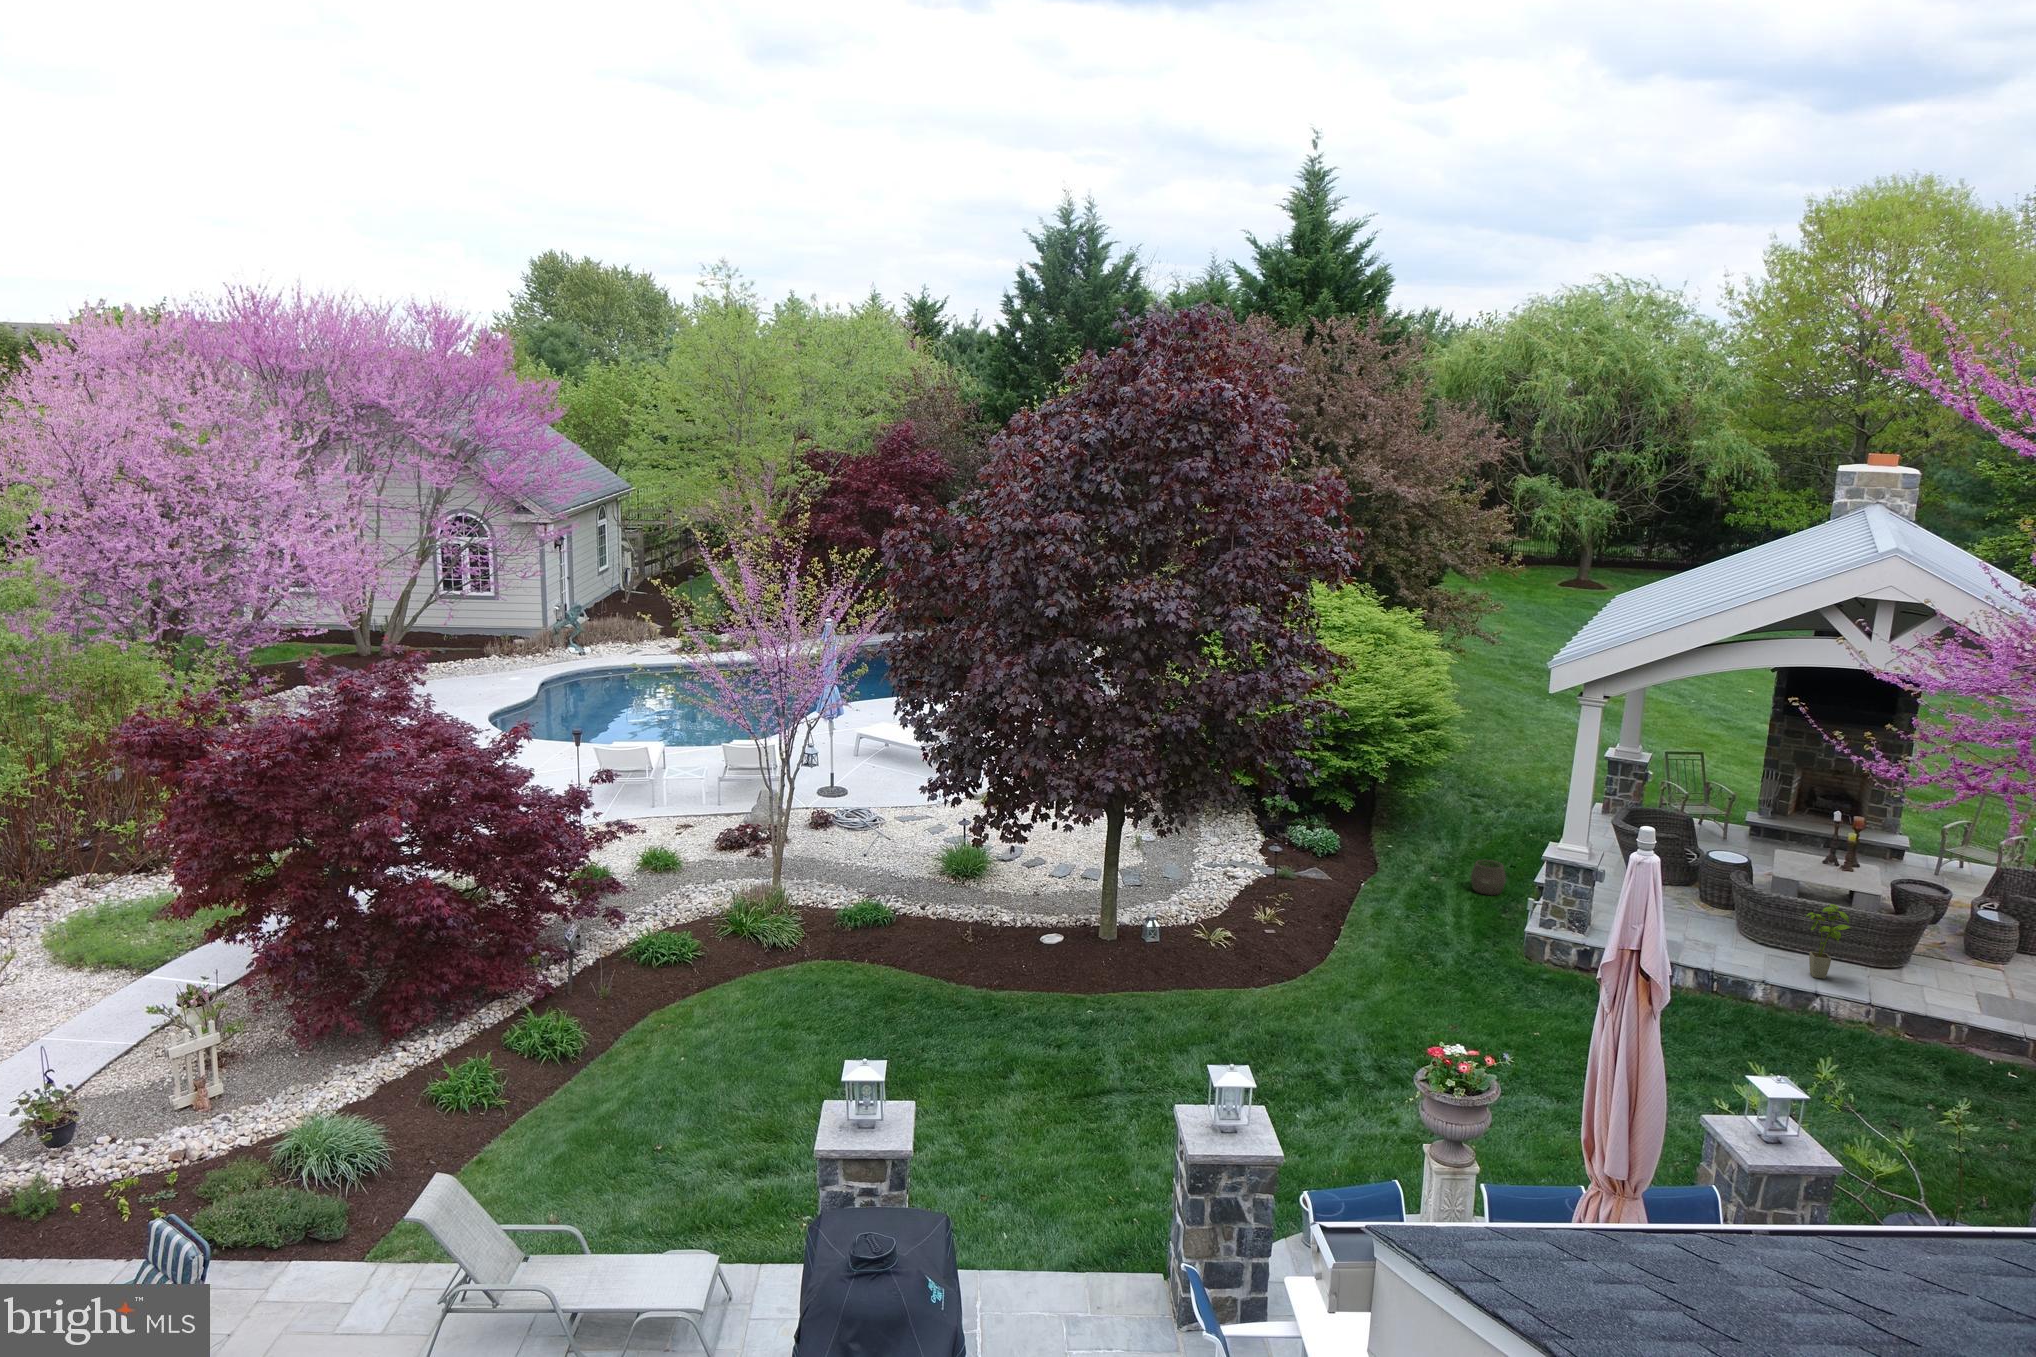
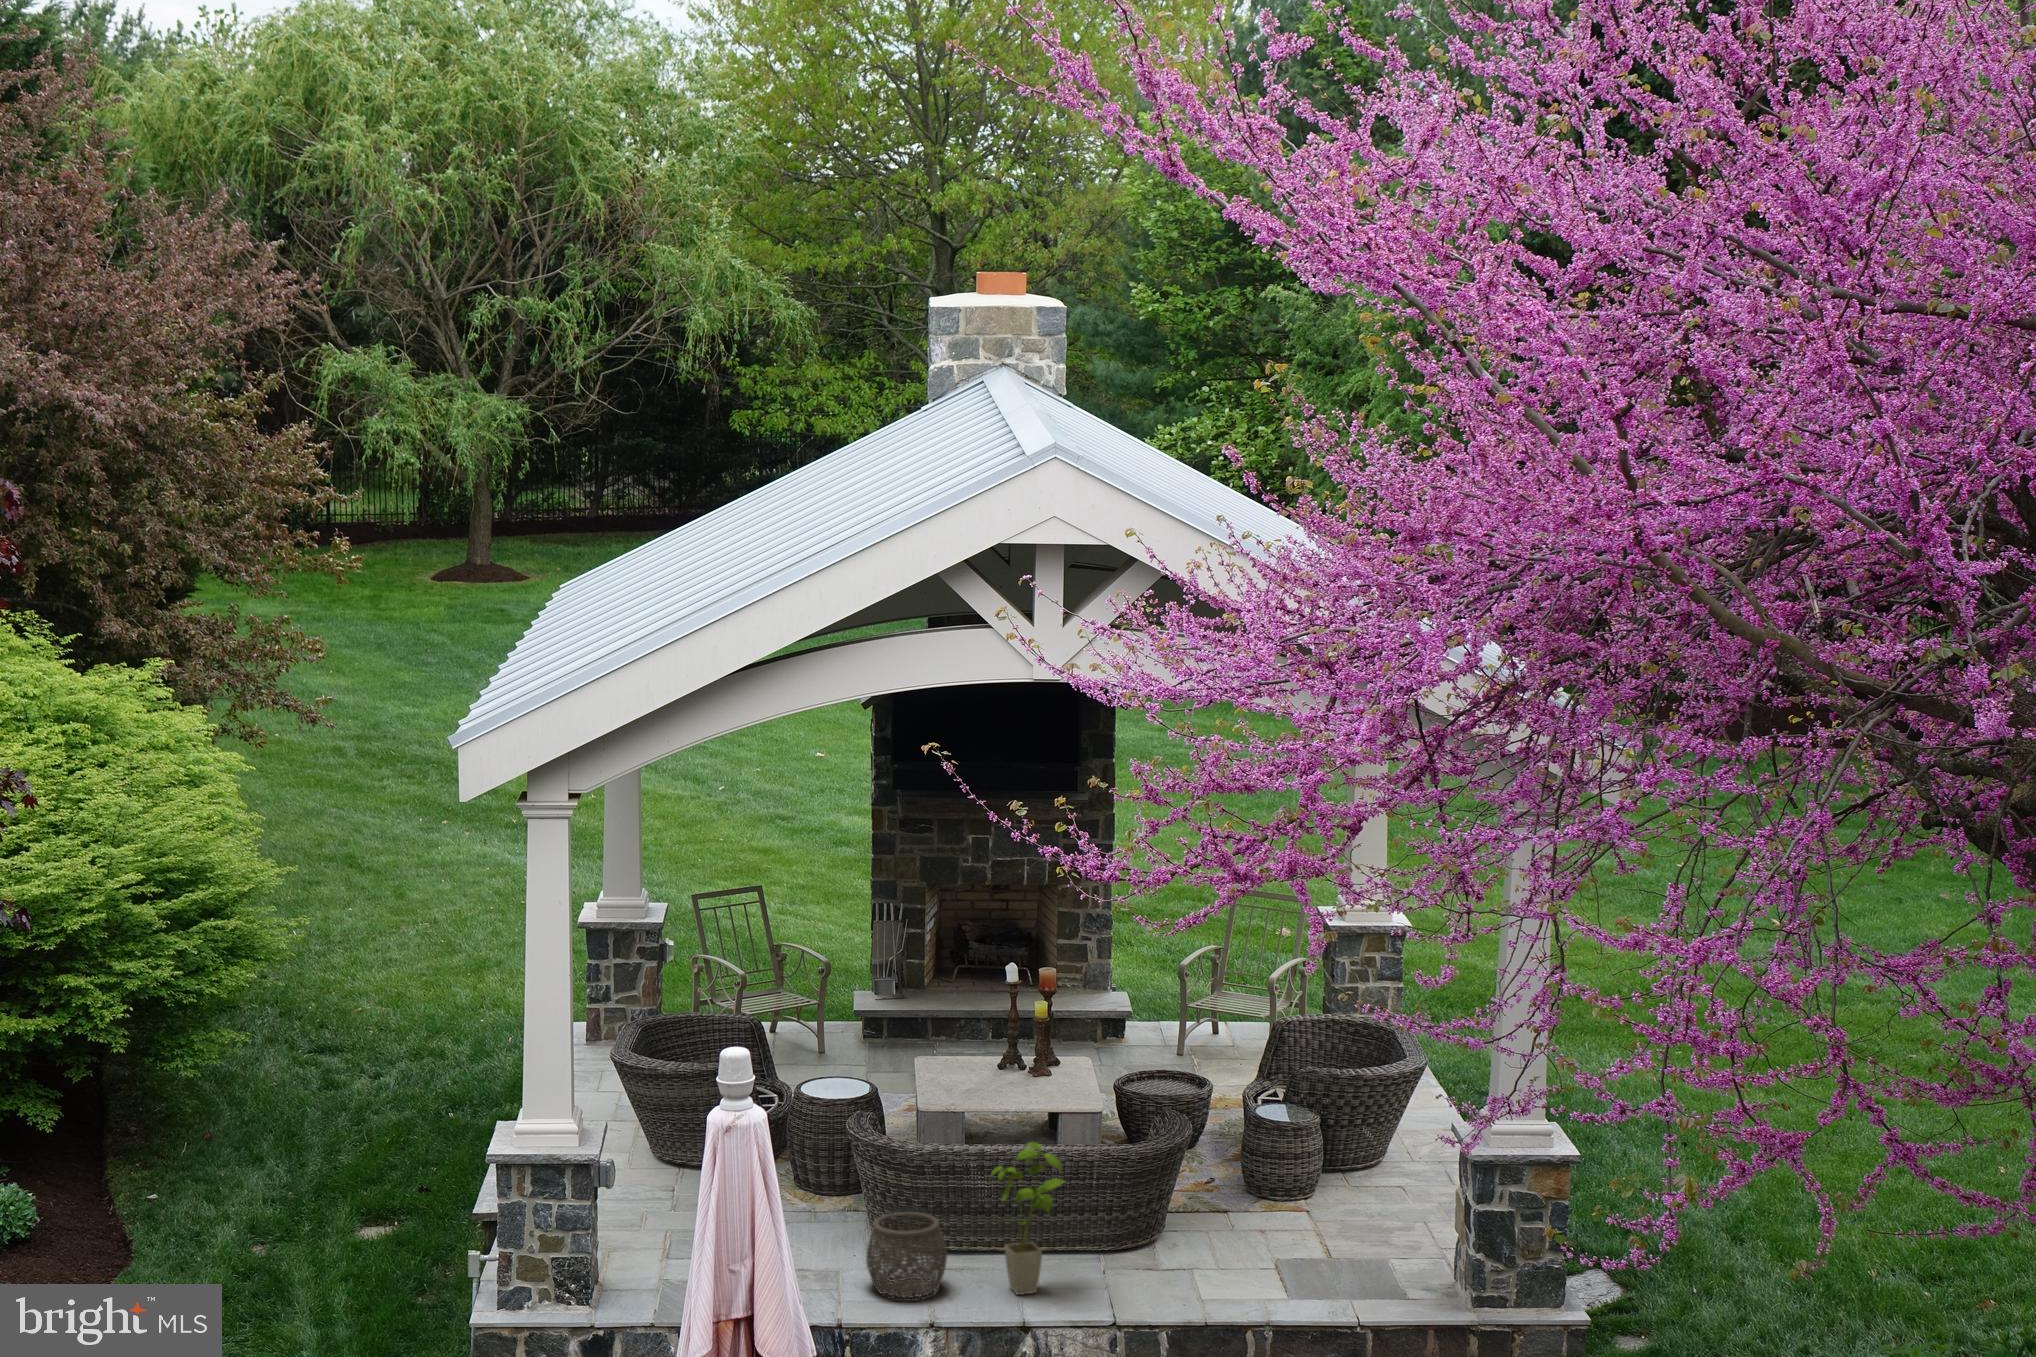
woven basket: present [1471,860,1506,895] -> present [866,1212,947,1299]

